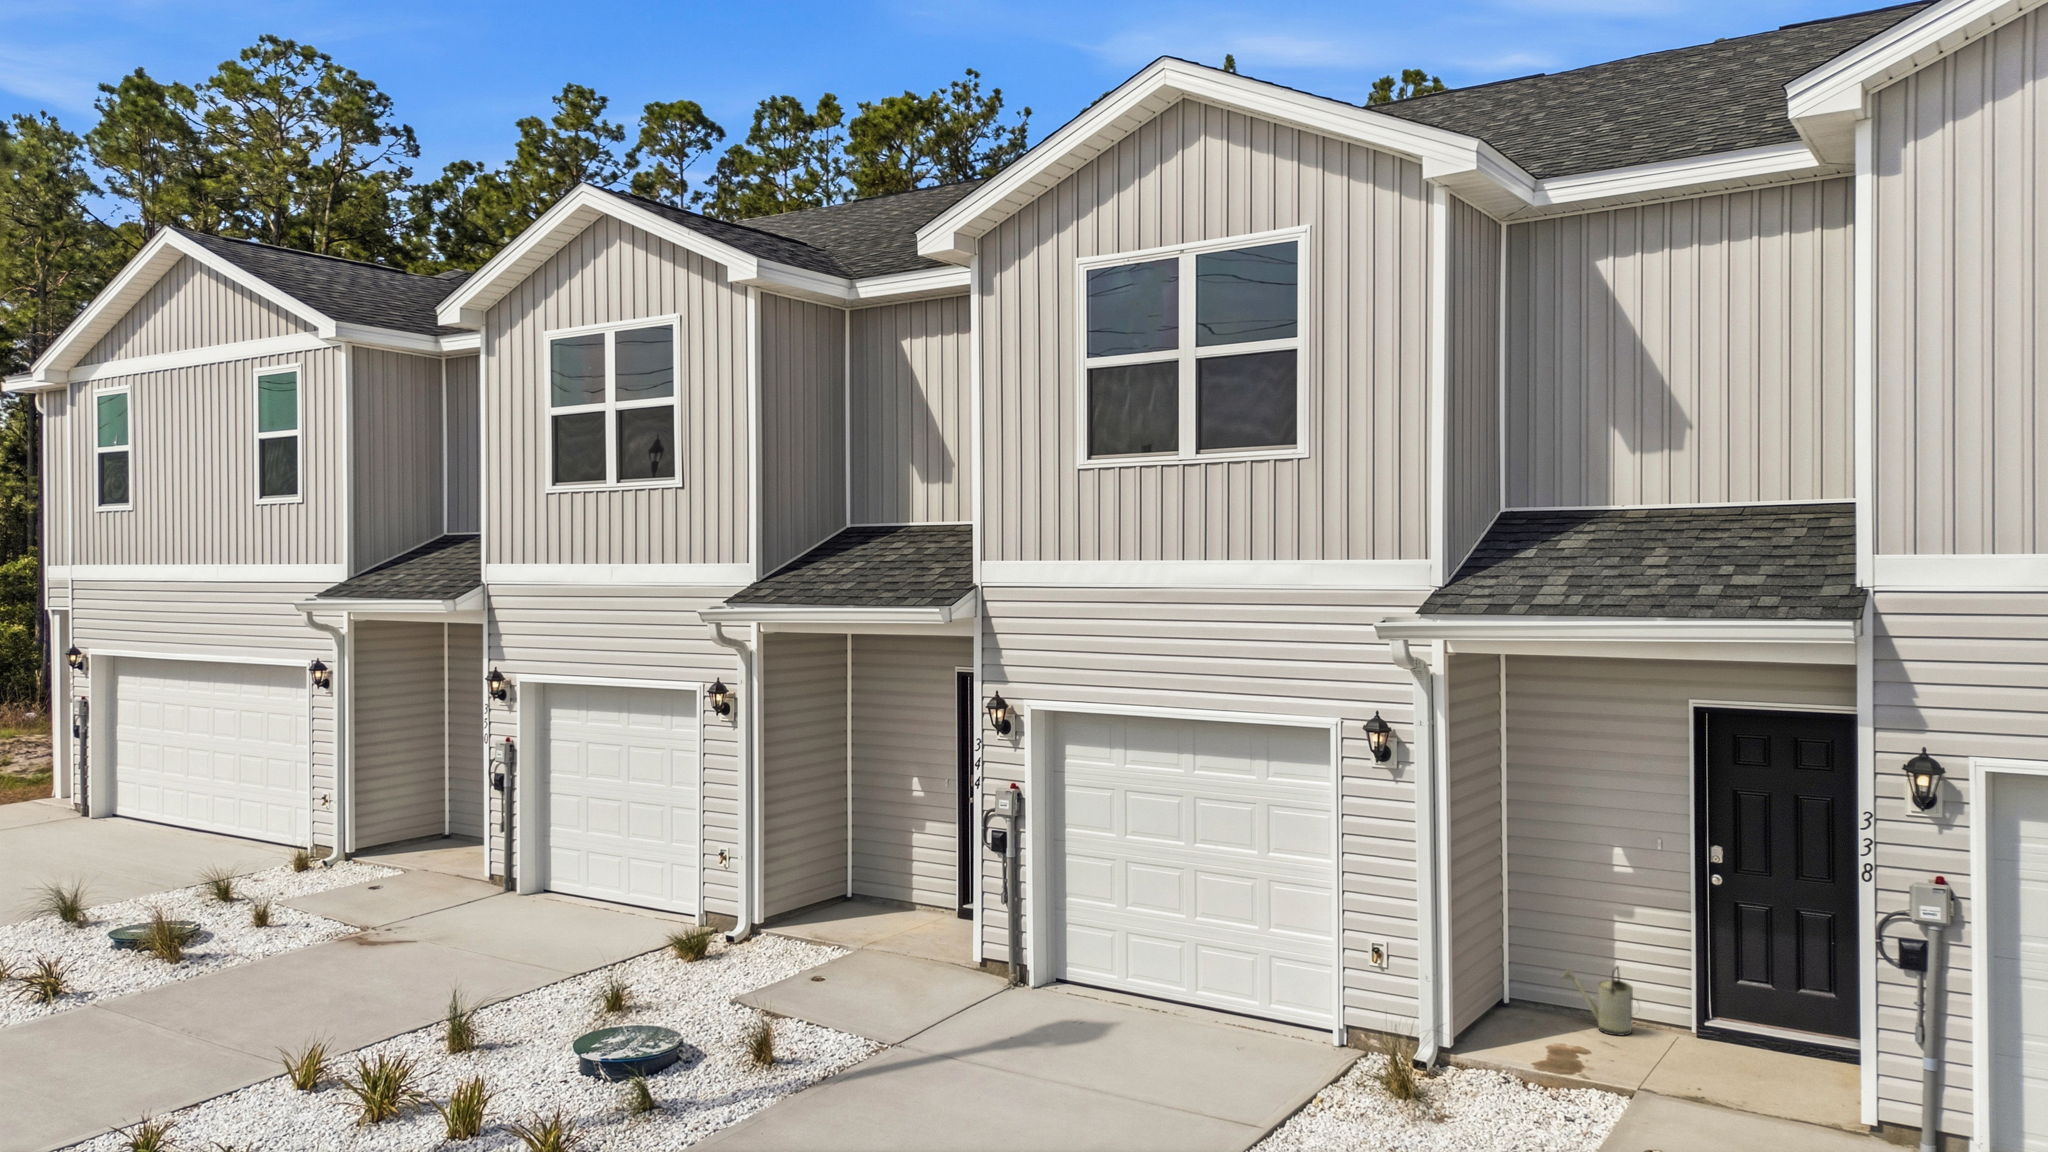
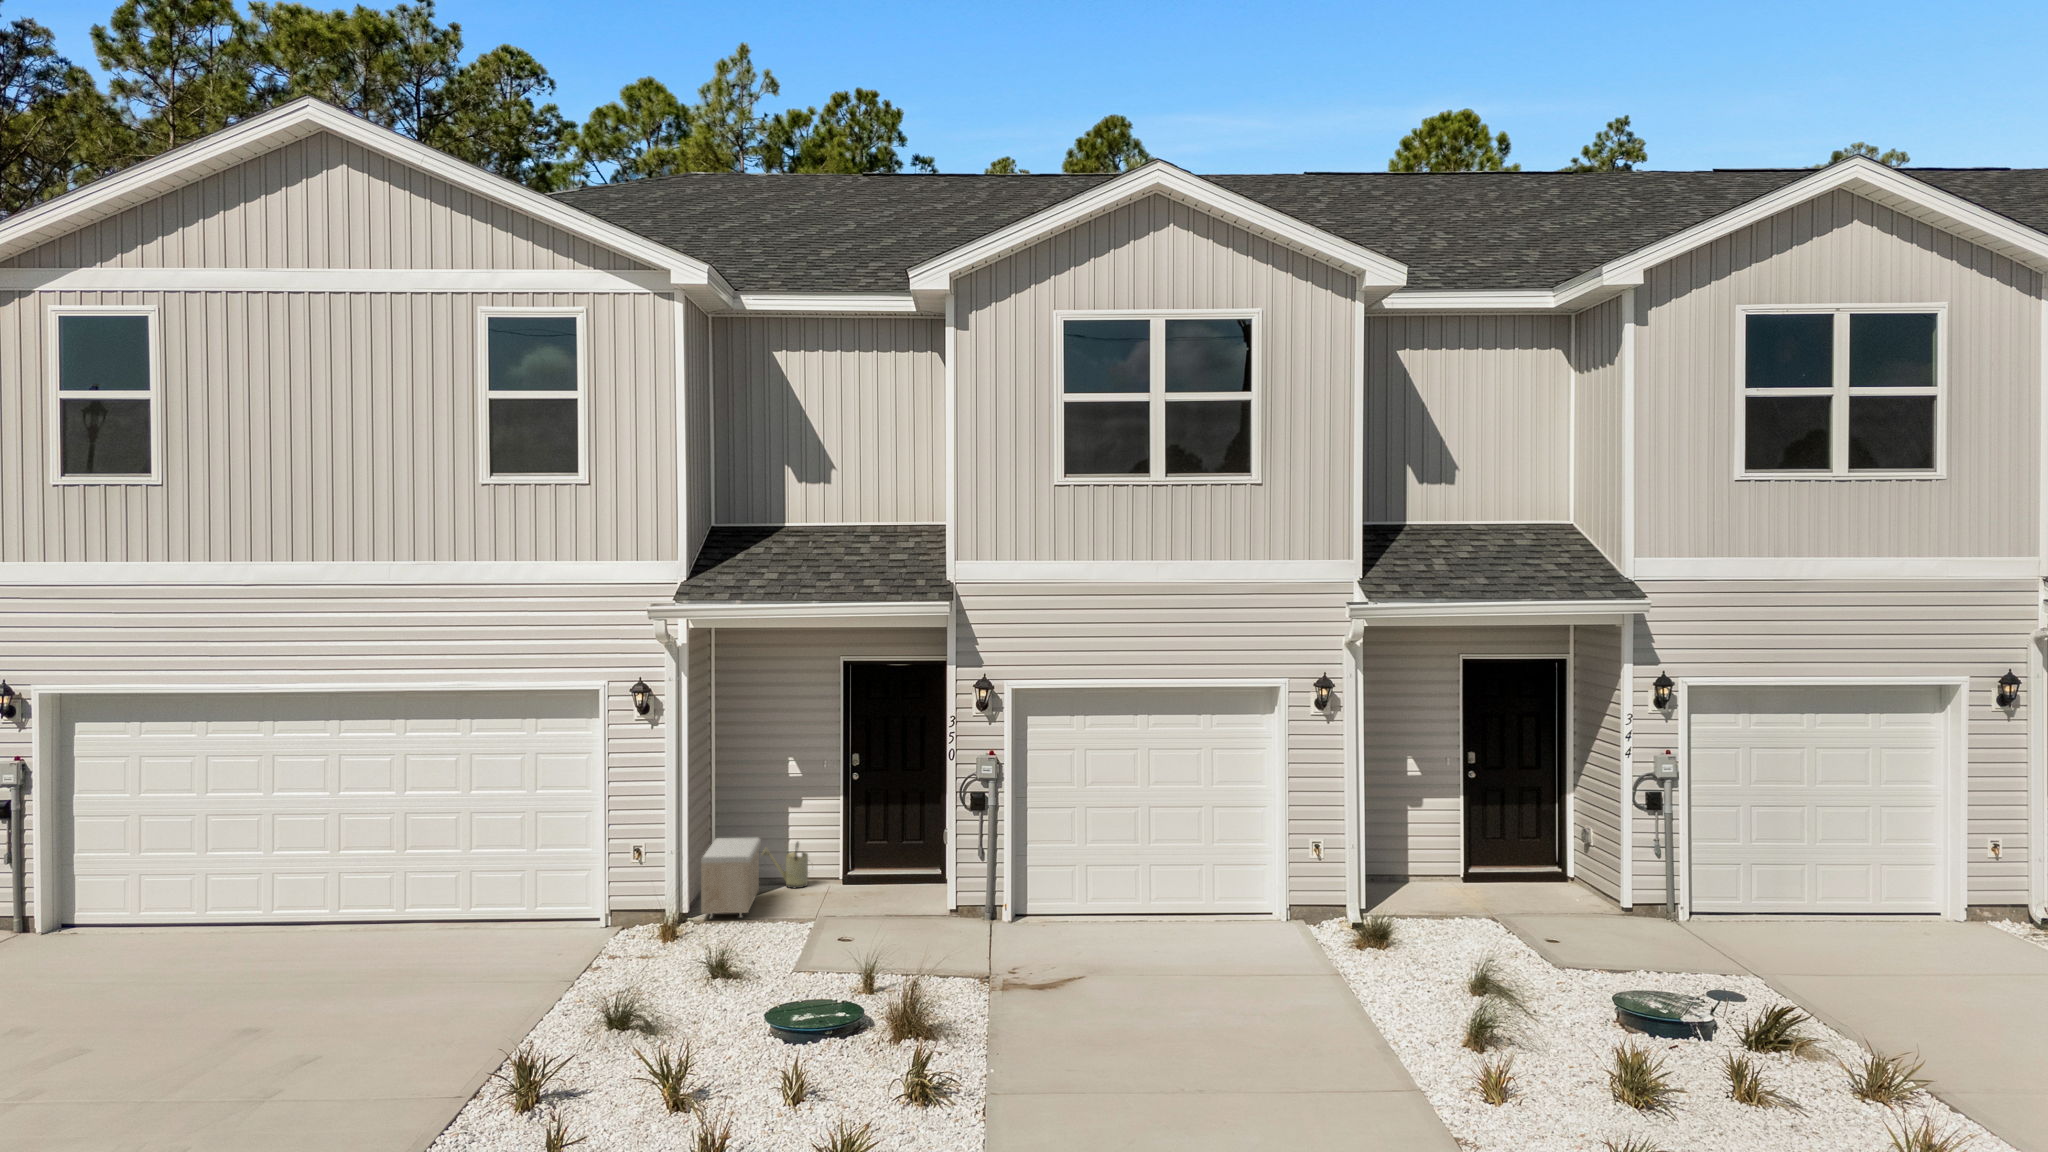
storage bench: none [1460,944,1557,1066] -> present [701,838,761,918]

